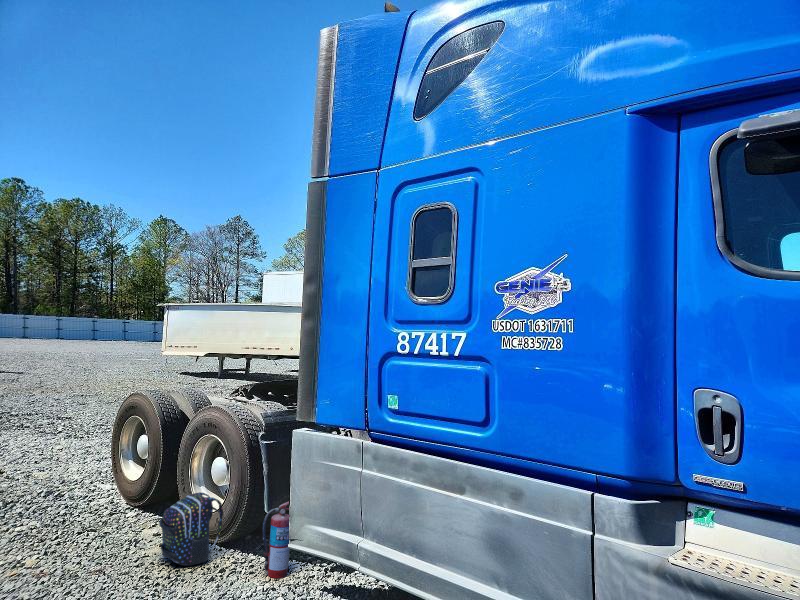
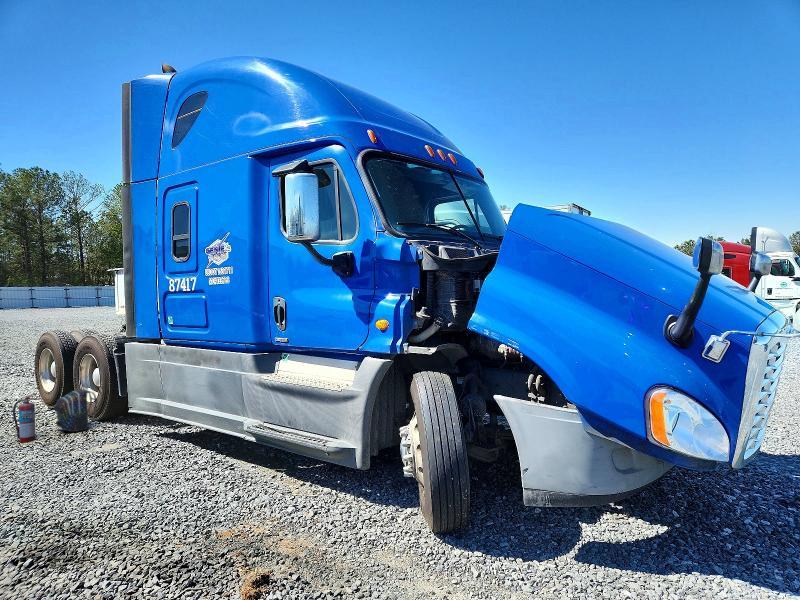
fire extinguisher: present [262,502,291,578] -> present [13,394,40,442]

